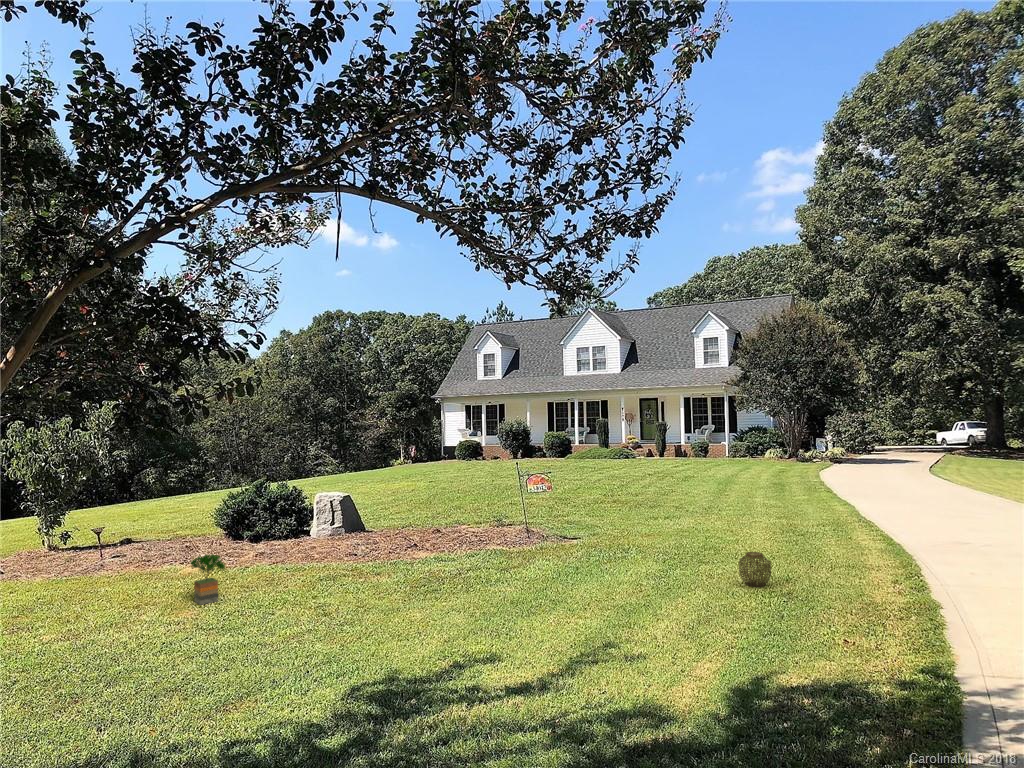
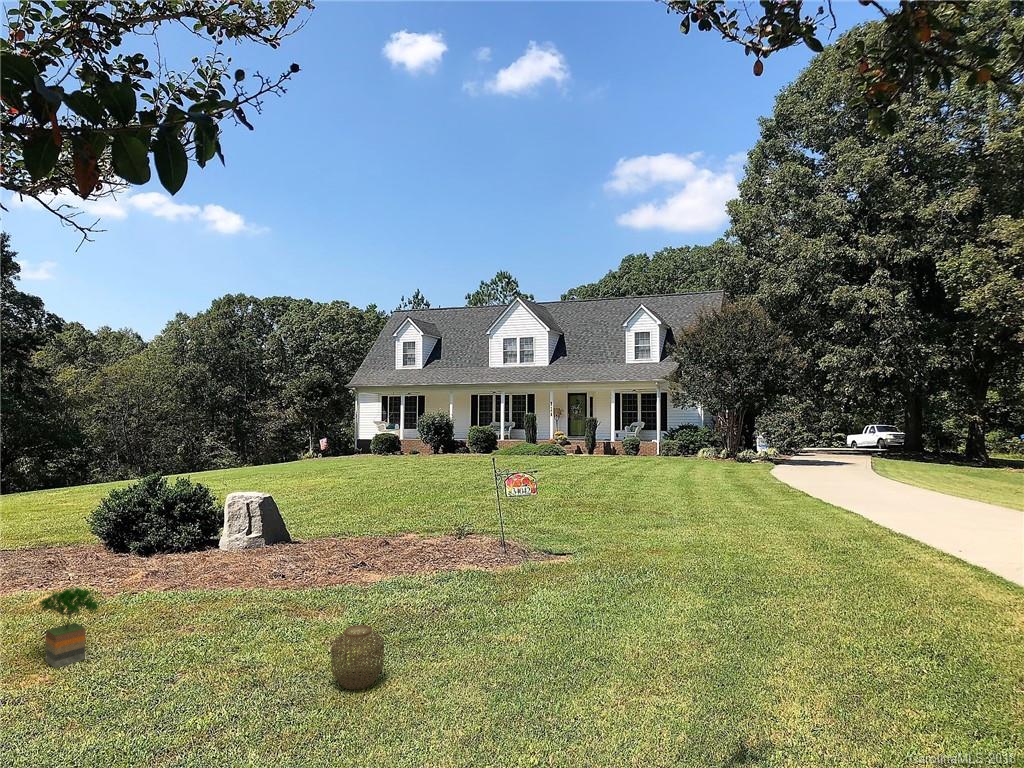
woven basket: present [739,552,771,587] -> present [331,625,384,689]

